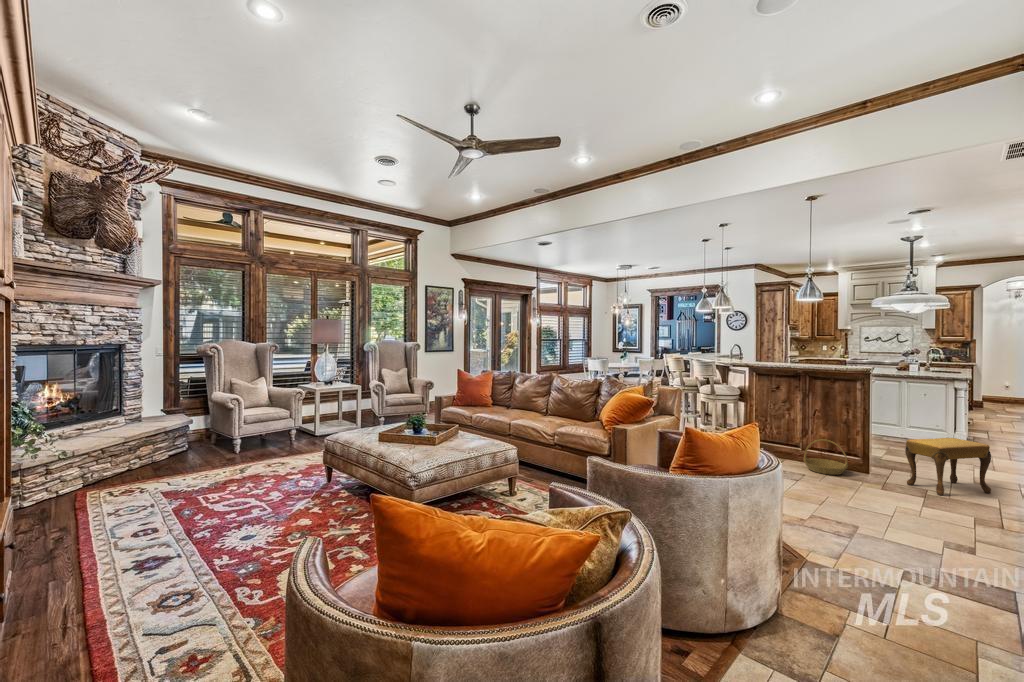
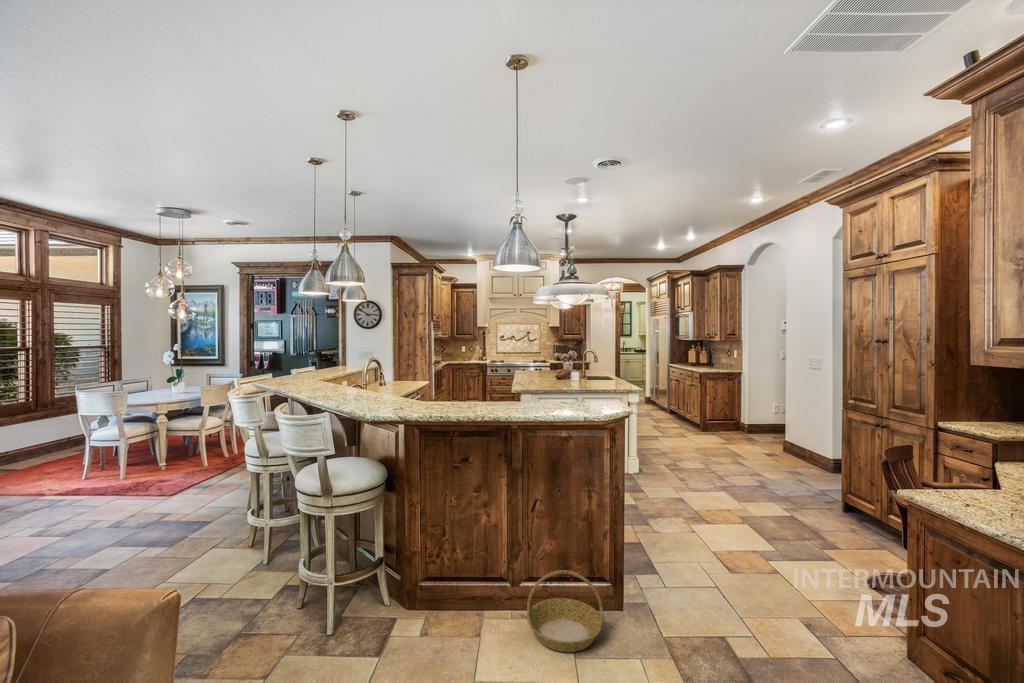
footstool: present [905,438,991,495] -> none [687,520,781,657]

